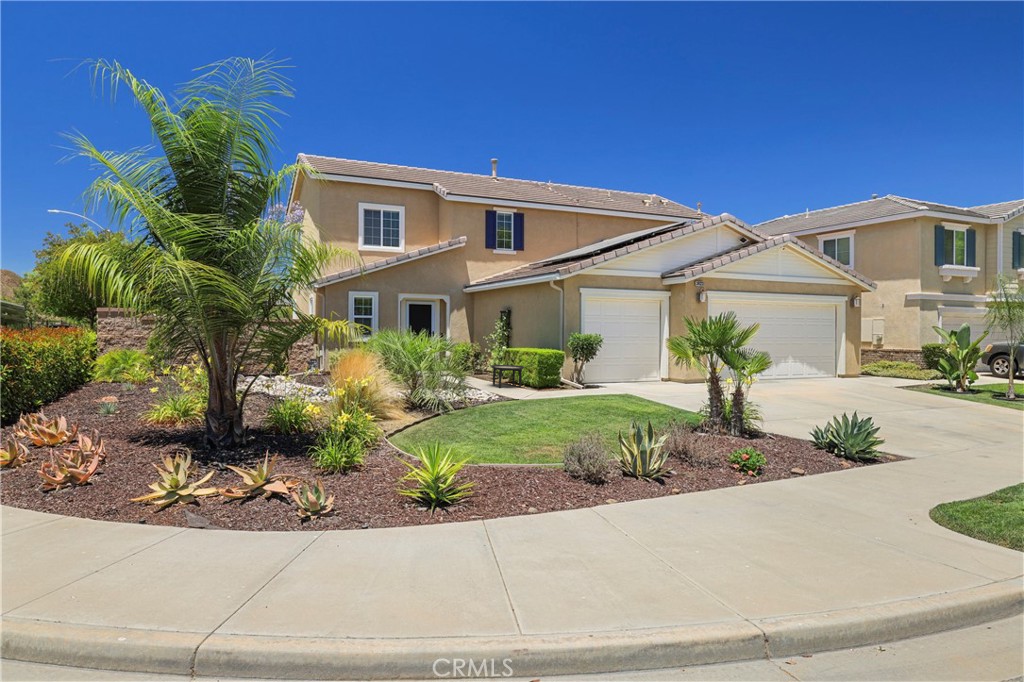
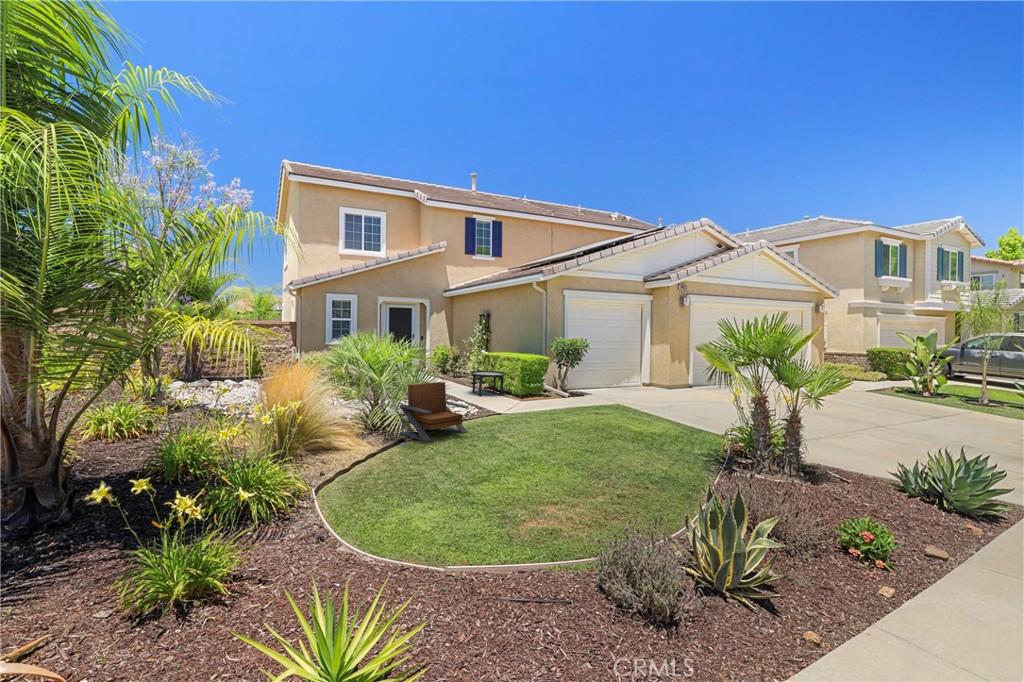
lounge chair: none [433,370,490,416] -> present [399,382,469,442]

